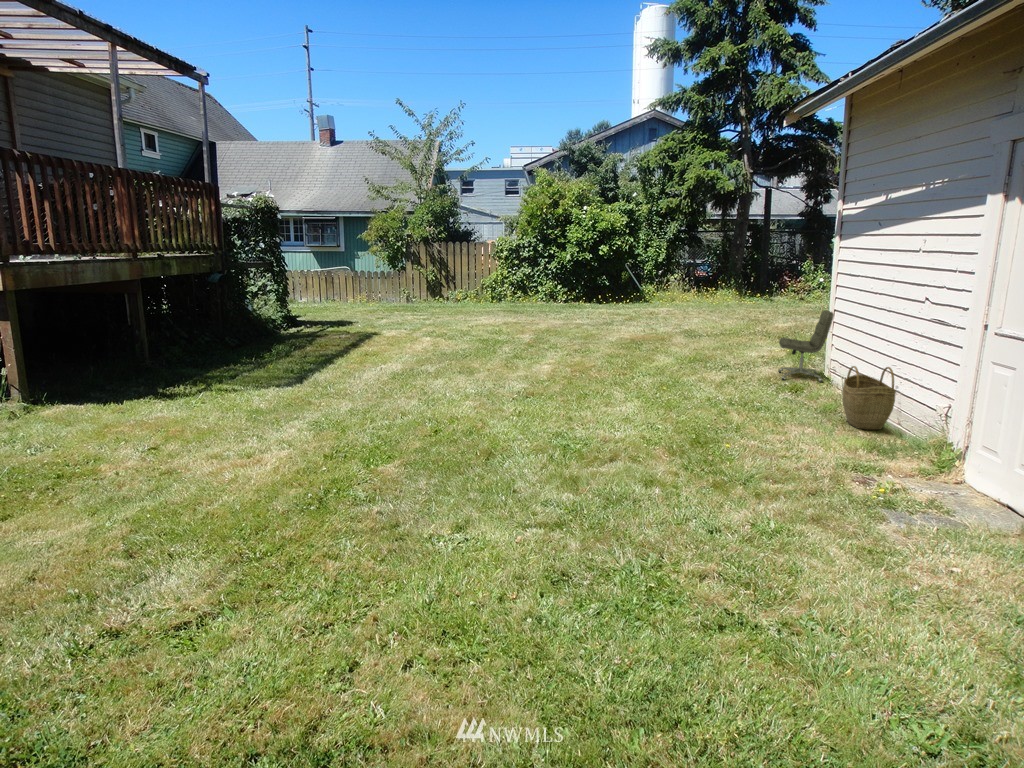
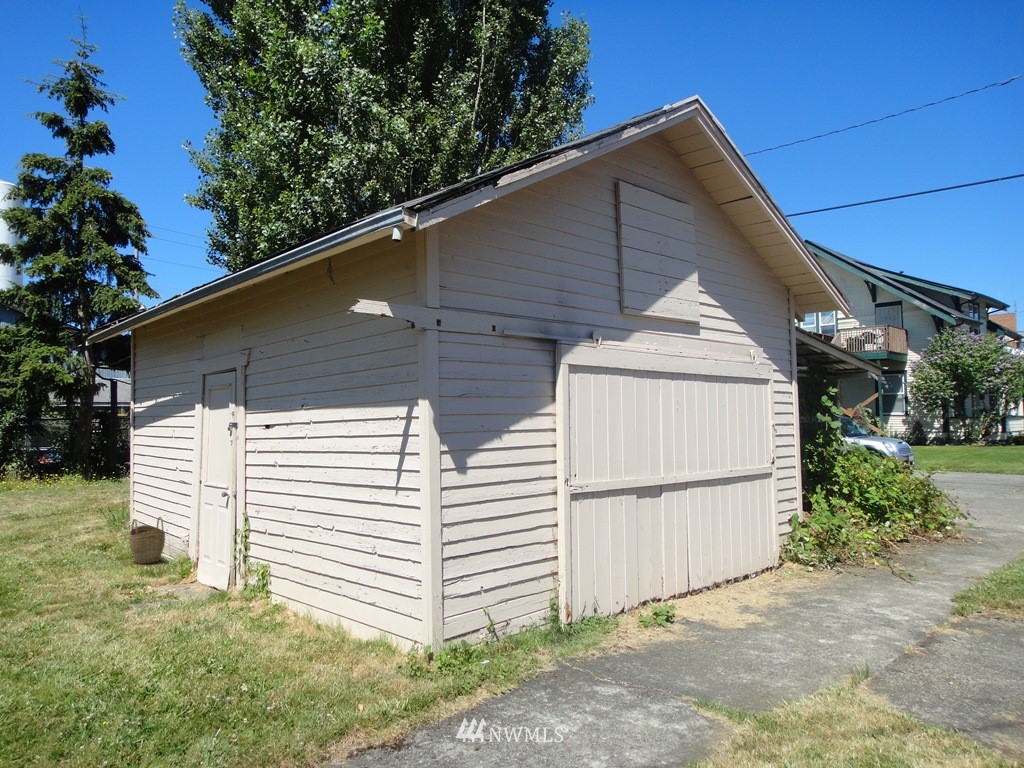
chair: present [778,310,834,382] -> none [93,483,135,542]

